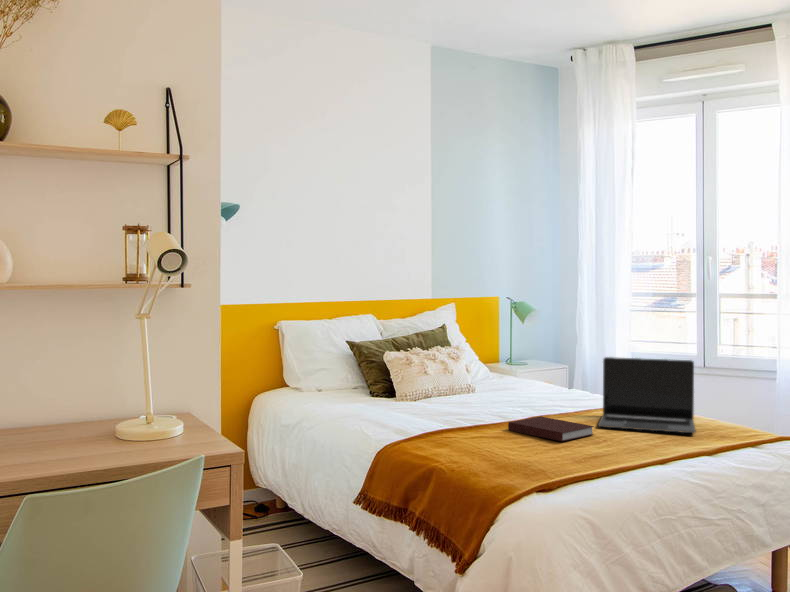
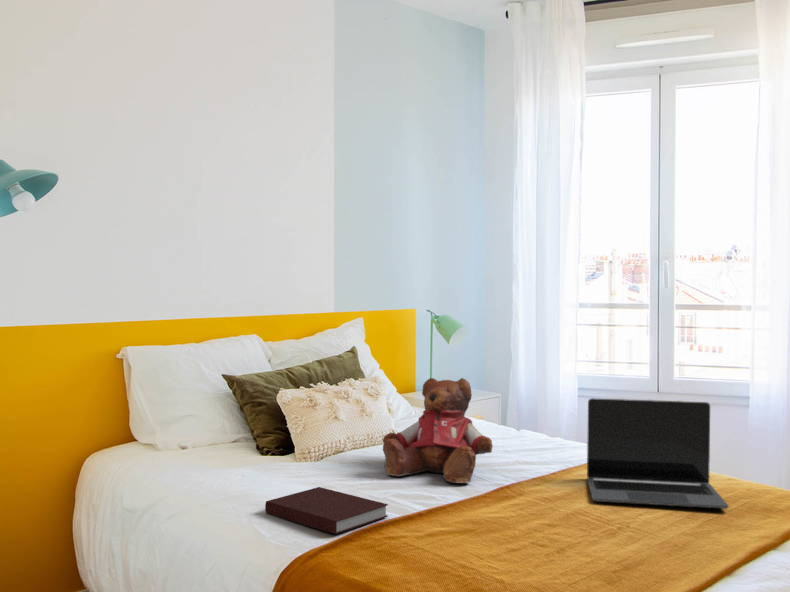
teddy bear: none [454,343,533,414] -> present [383,378,493,483]
notebook: present [508,417,594,441] -> present [265,487,388,534]

